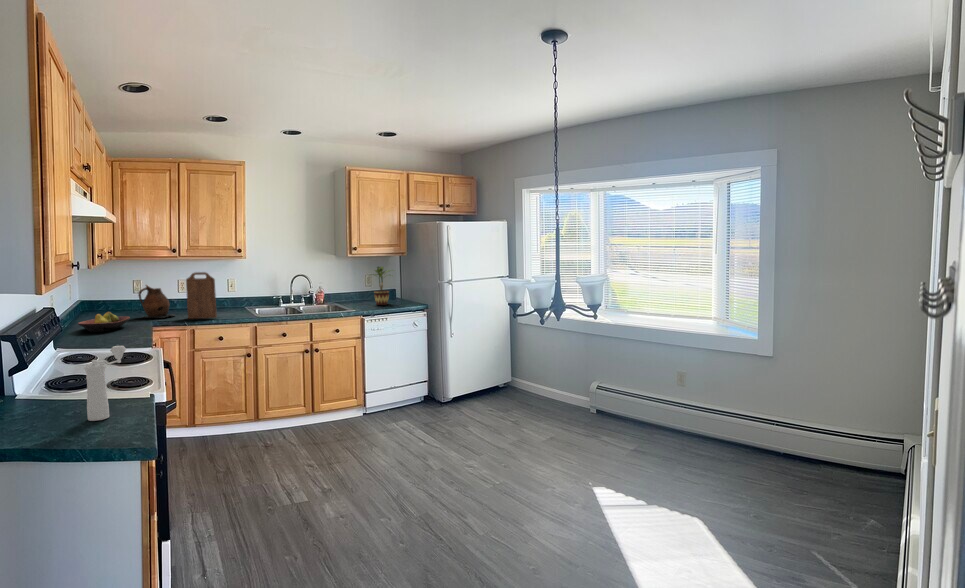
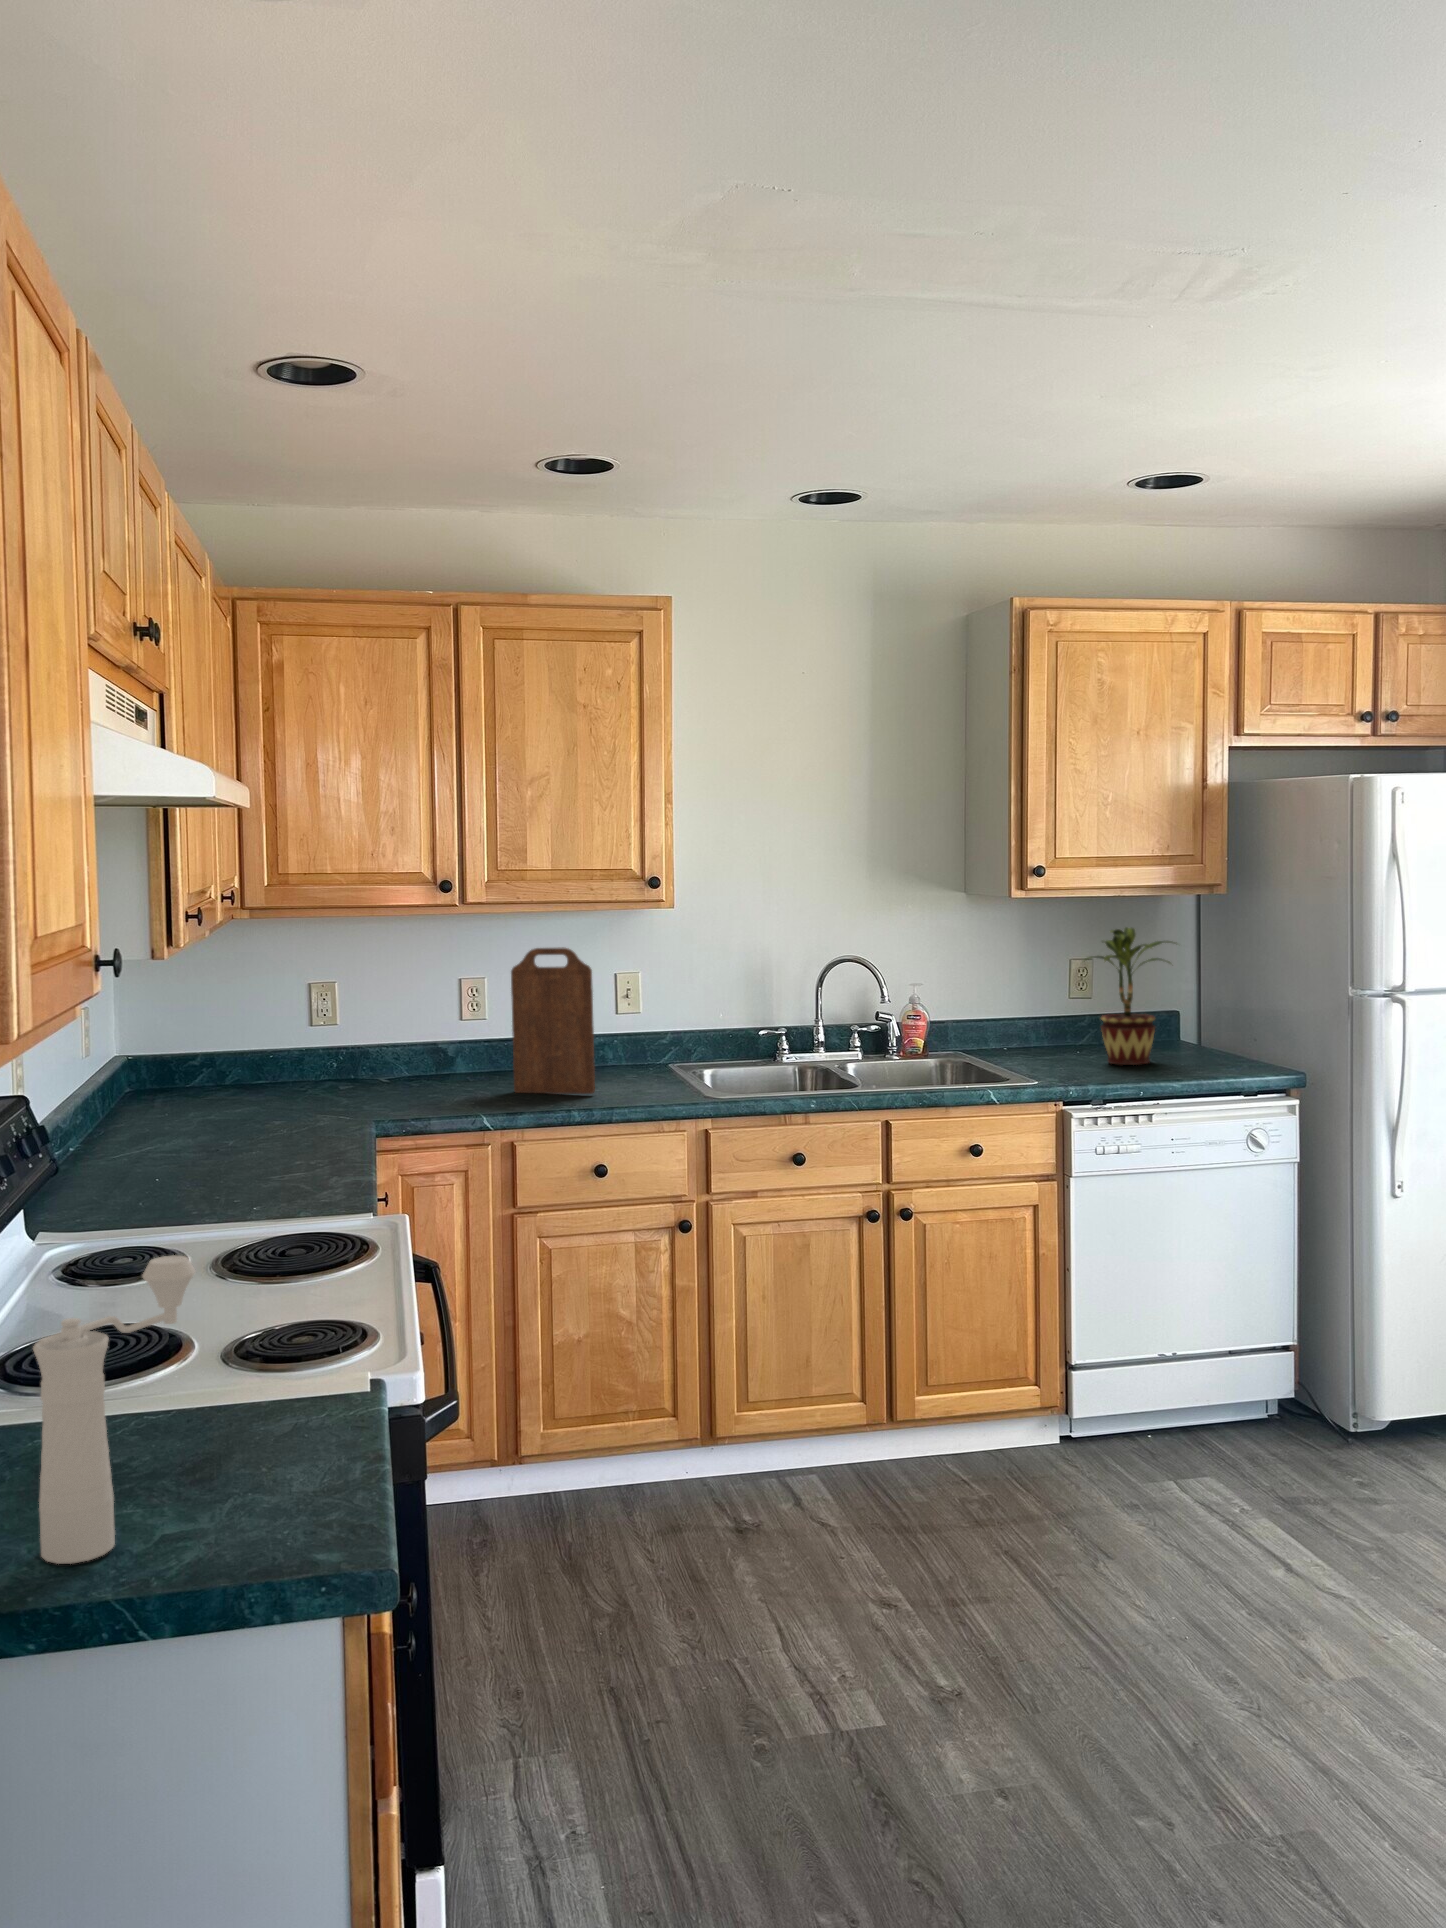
ceramic pitcher: present [139,285,172,318] -> none [384,984,484,1089]
fruit bowl: present [78,312,130,332] -> none [207,1068,350,1132]

